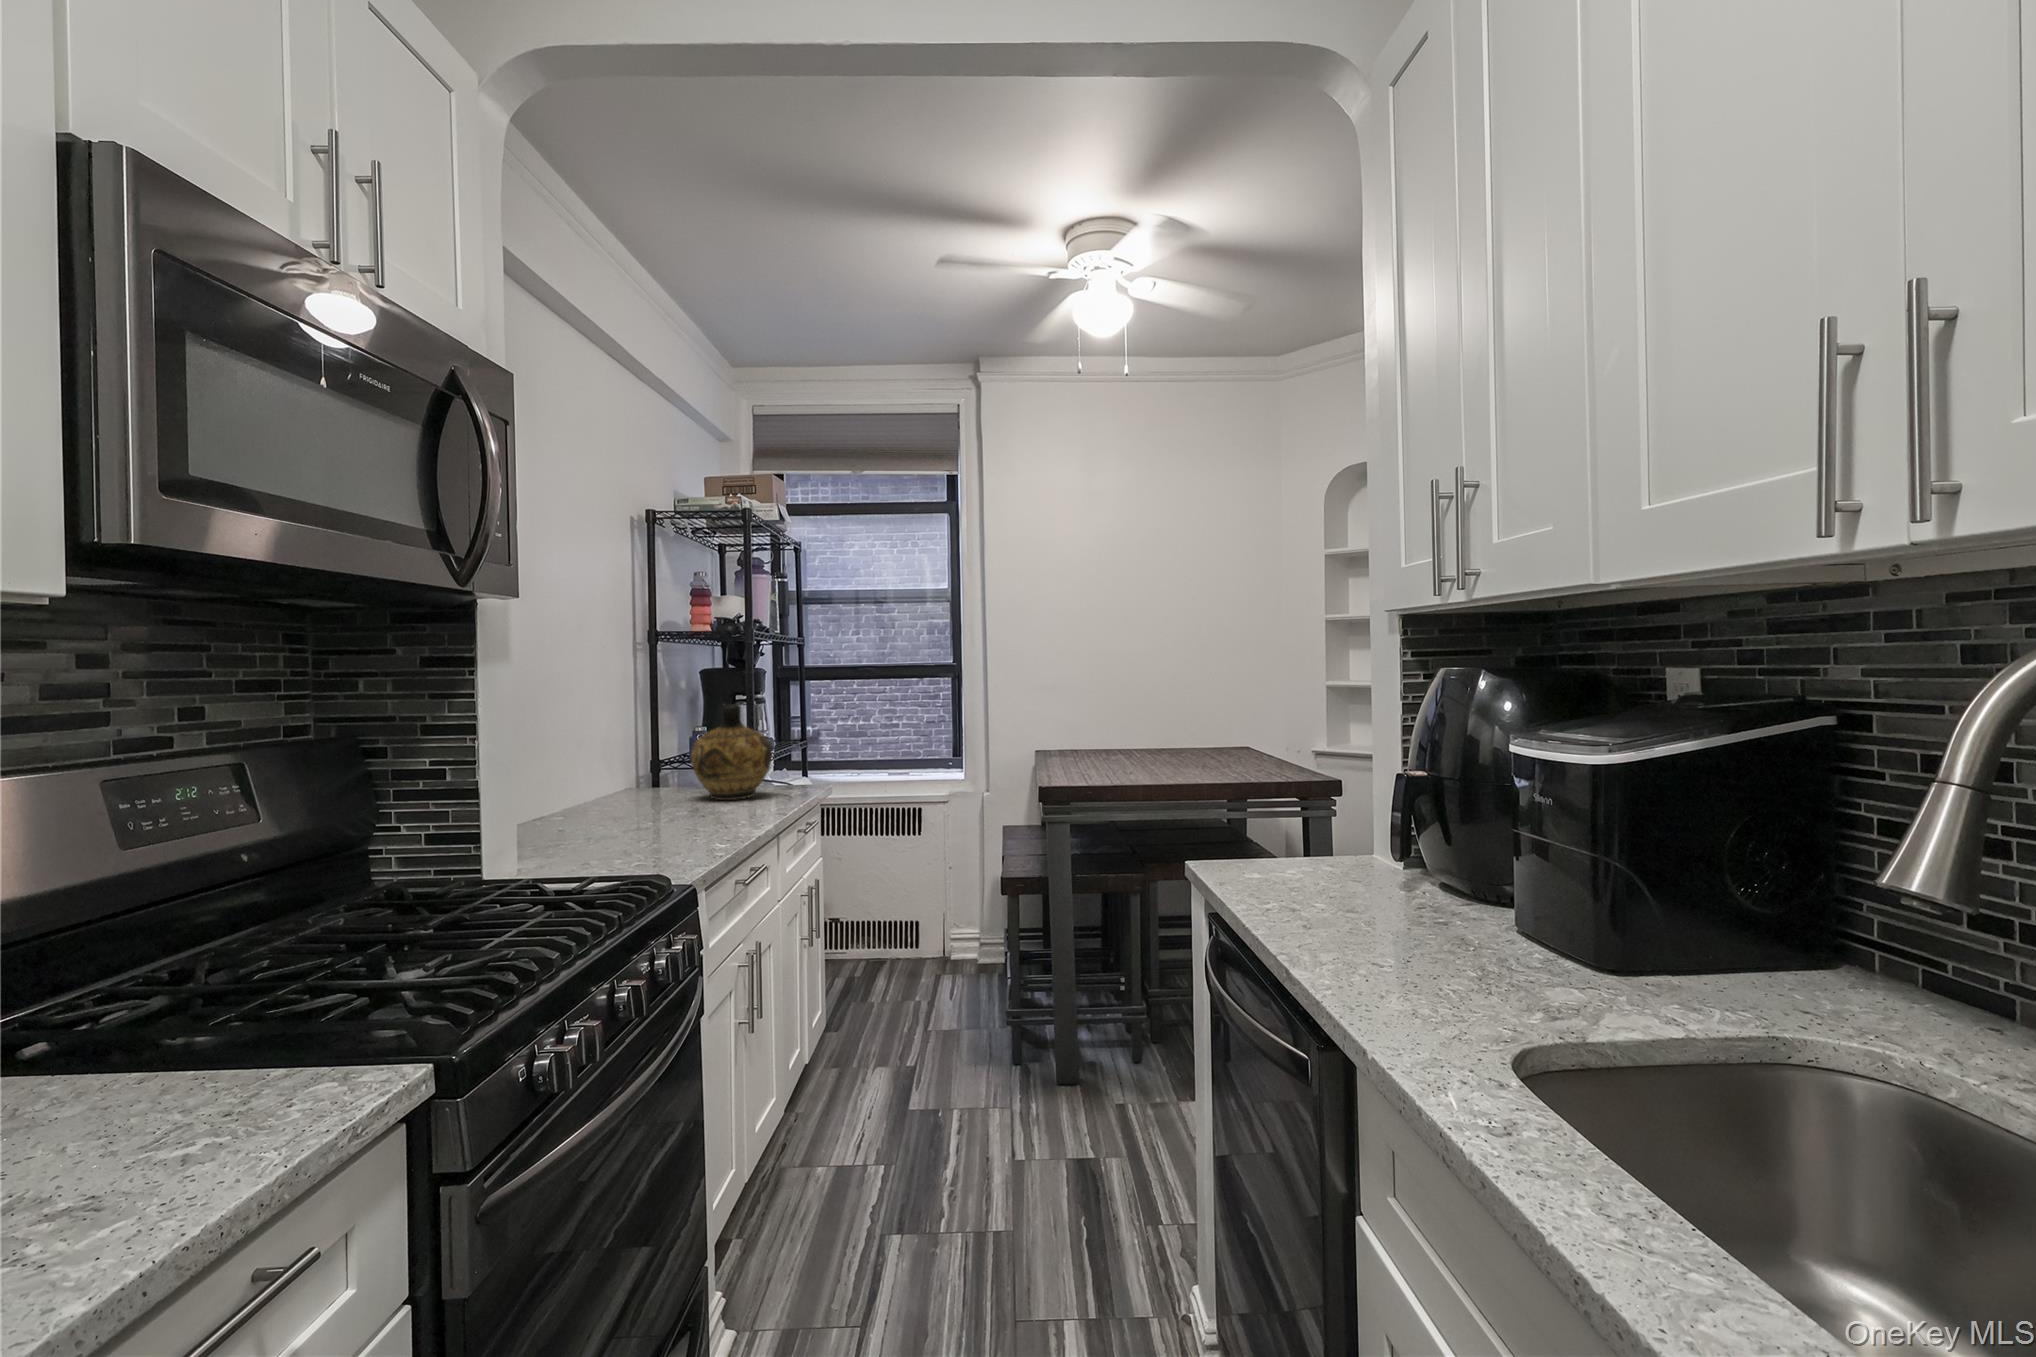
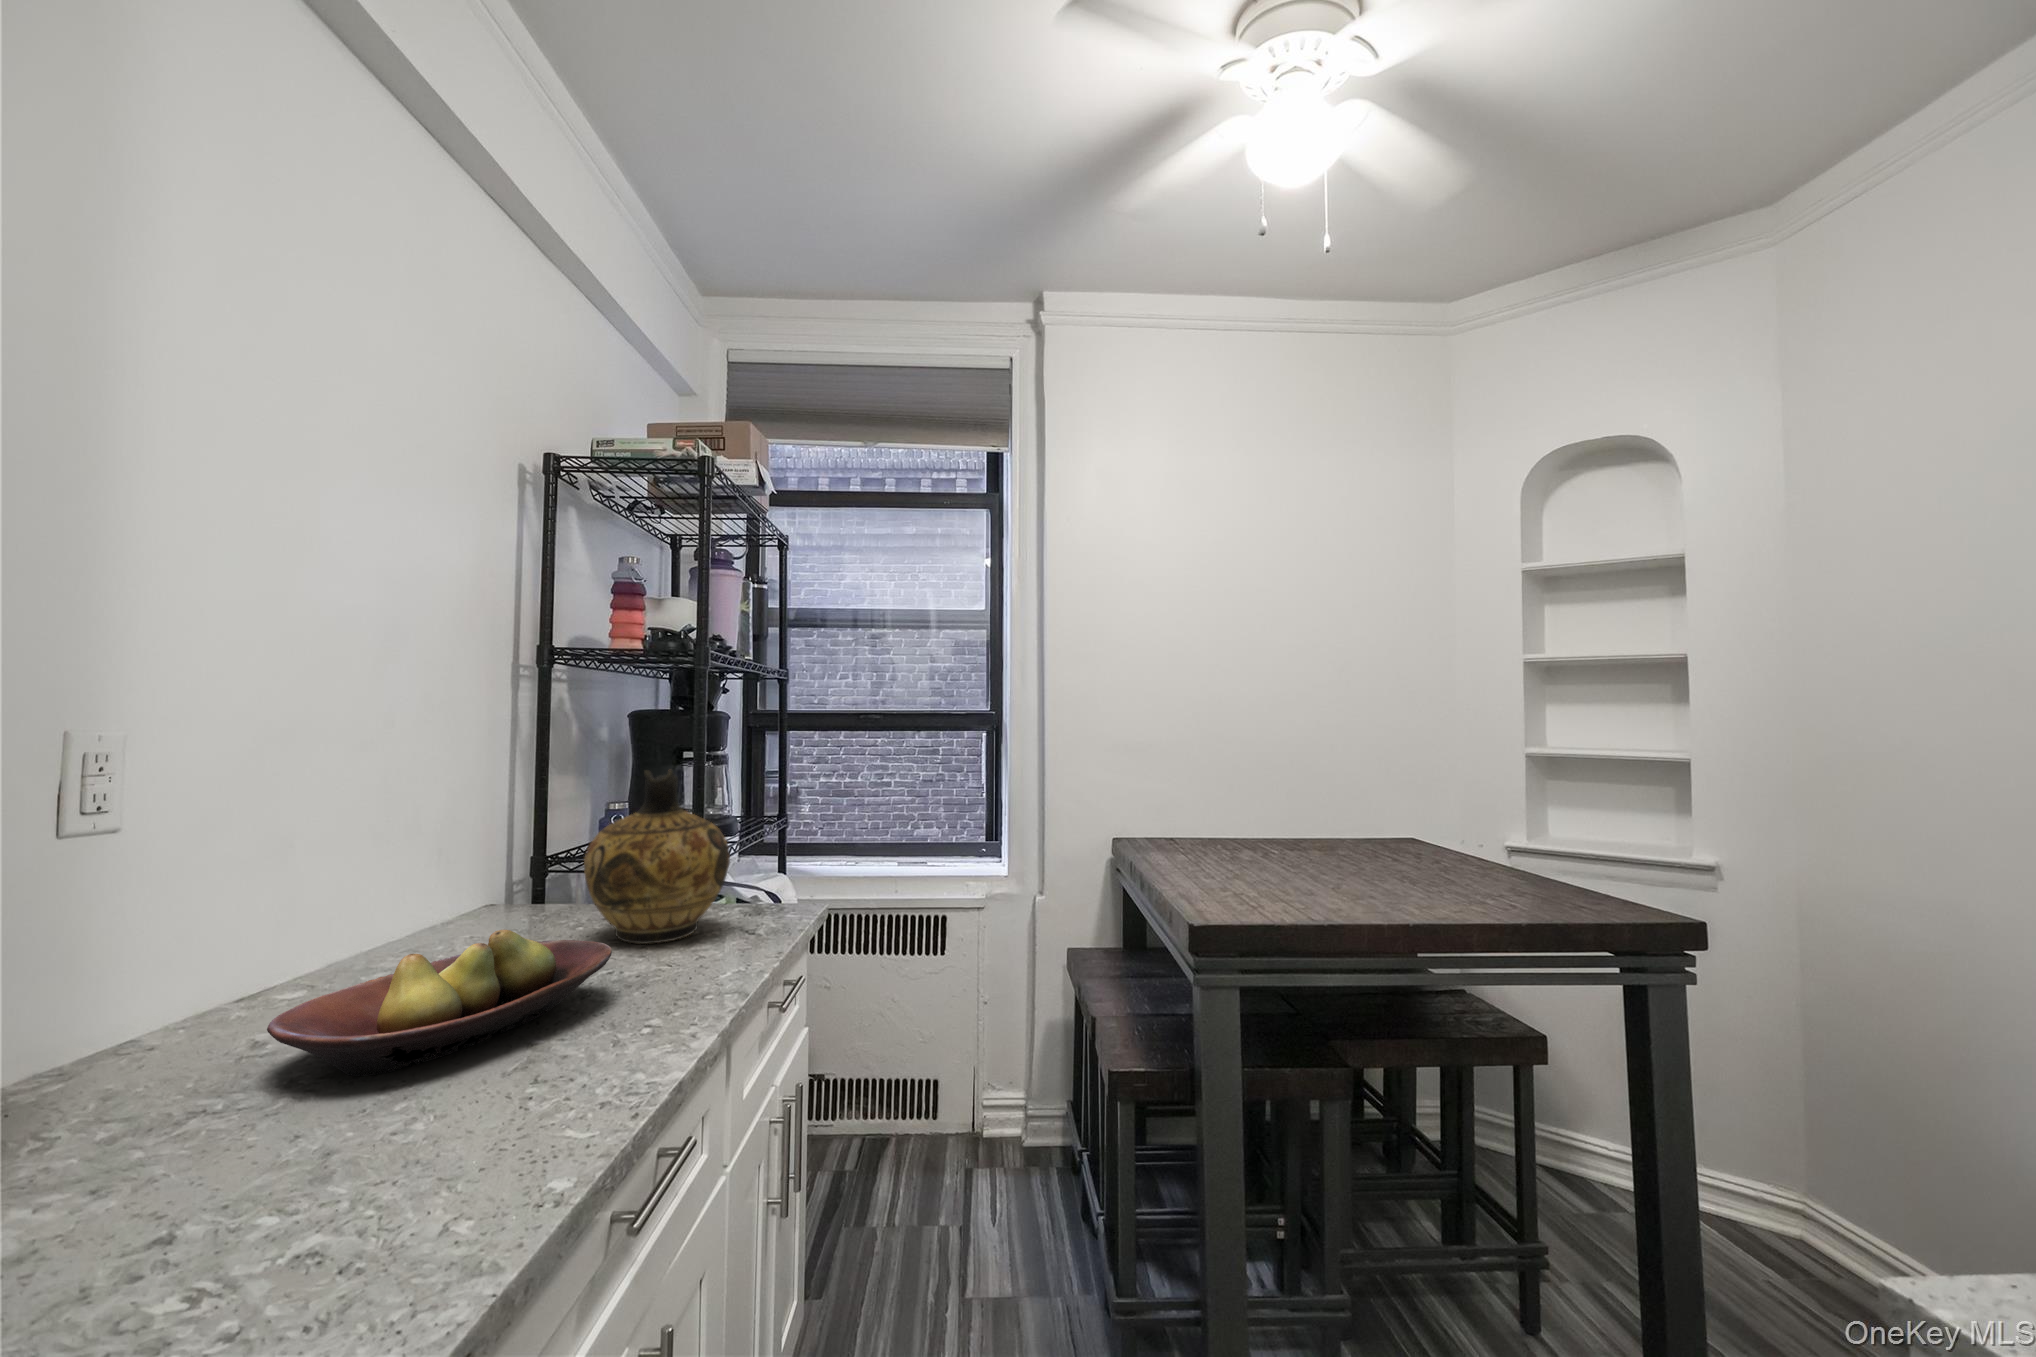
fruit bowl: none [576,778,716,833] -> present [267,930,612,1076]

